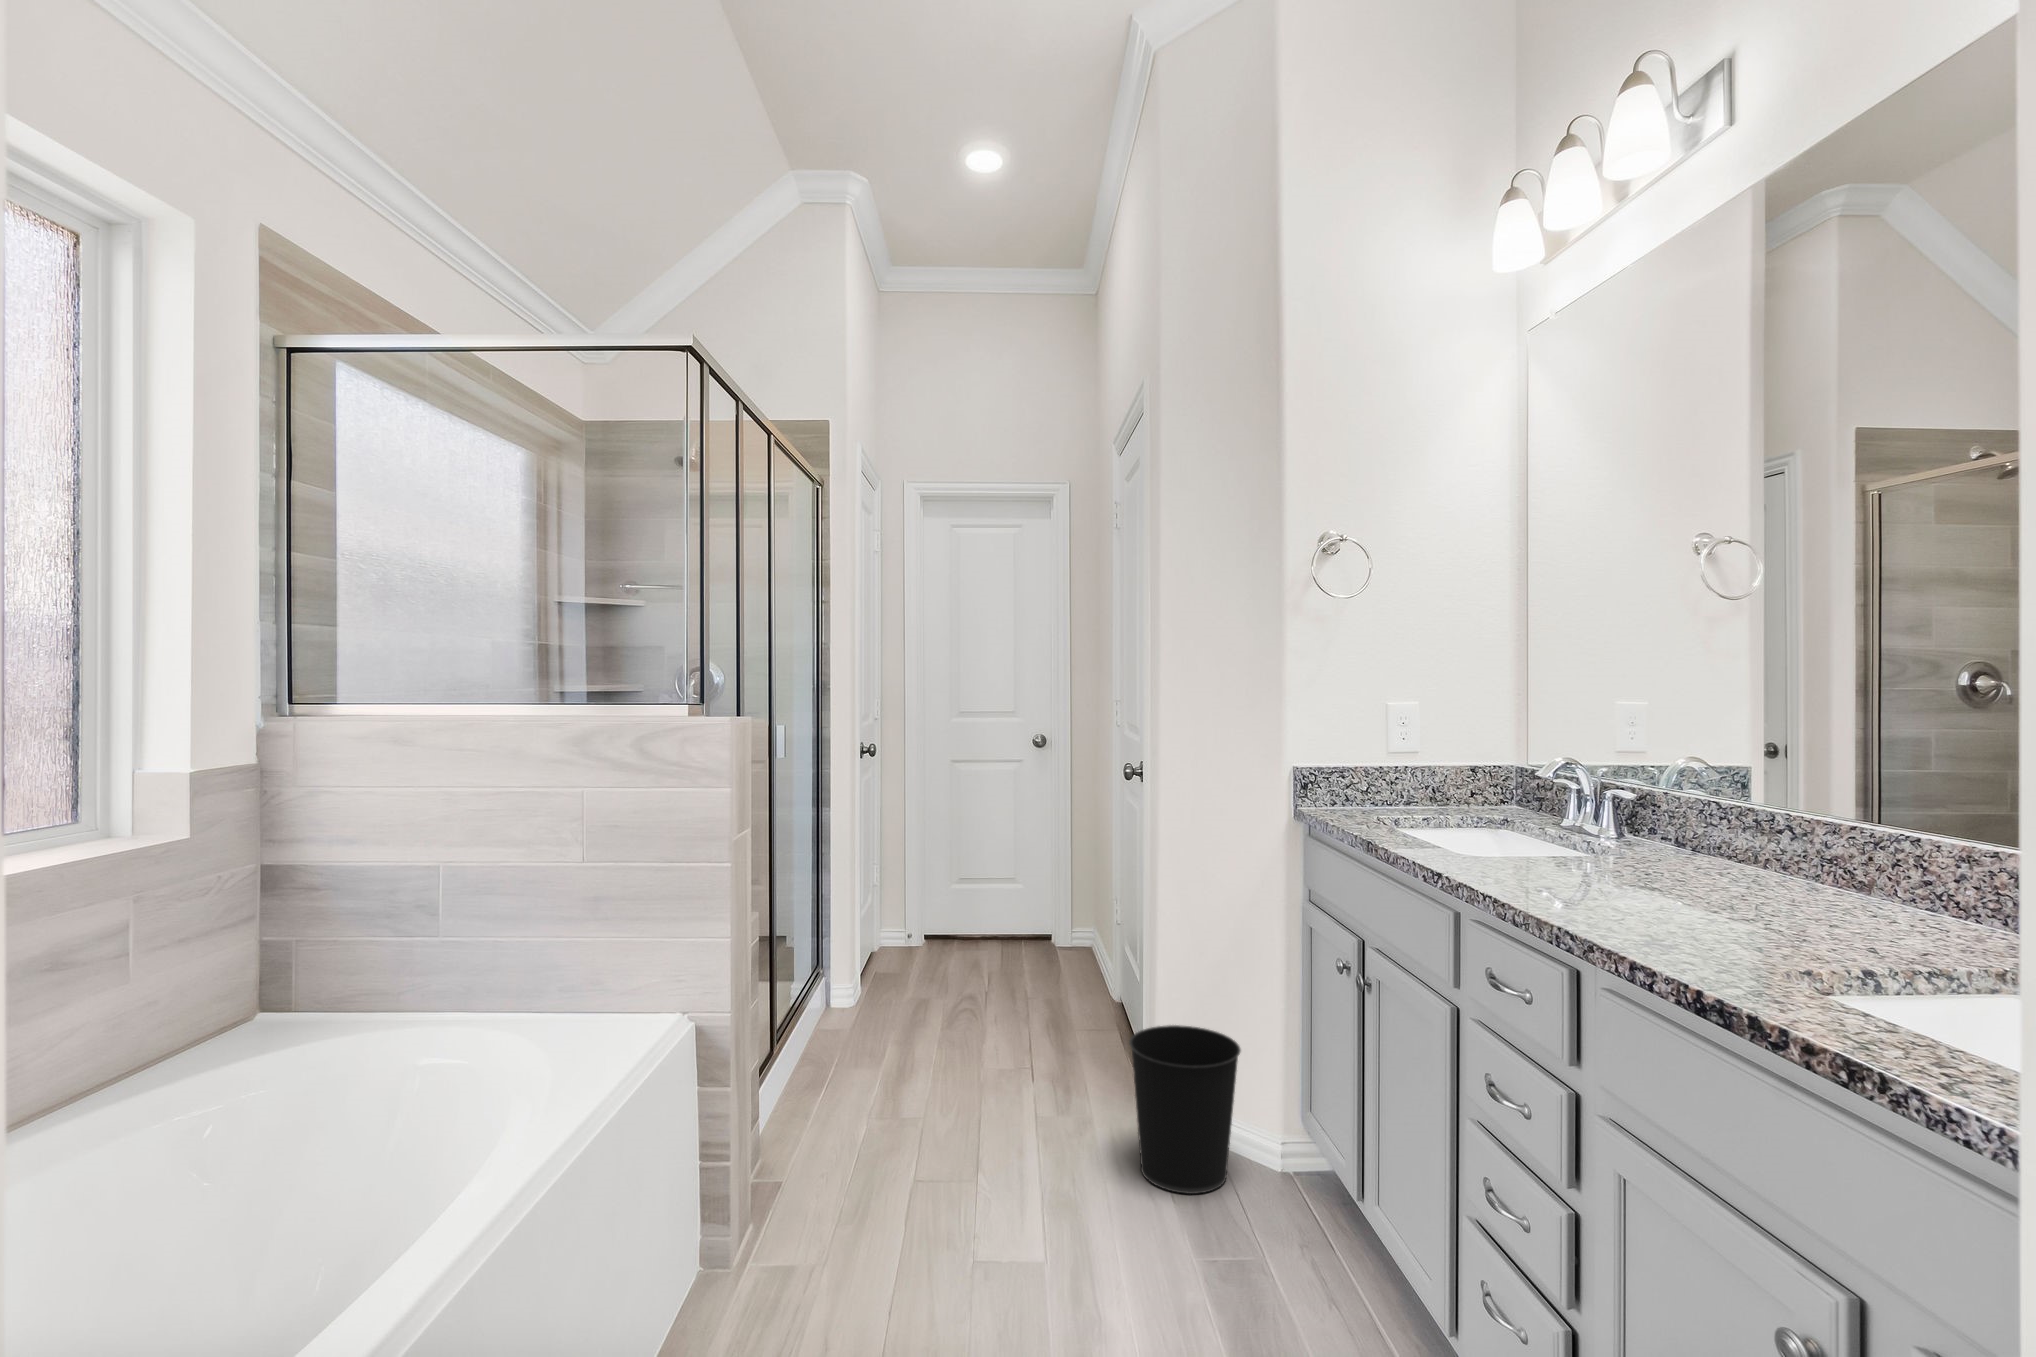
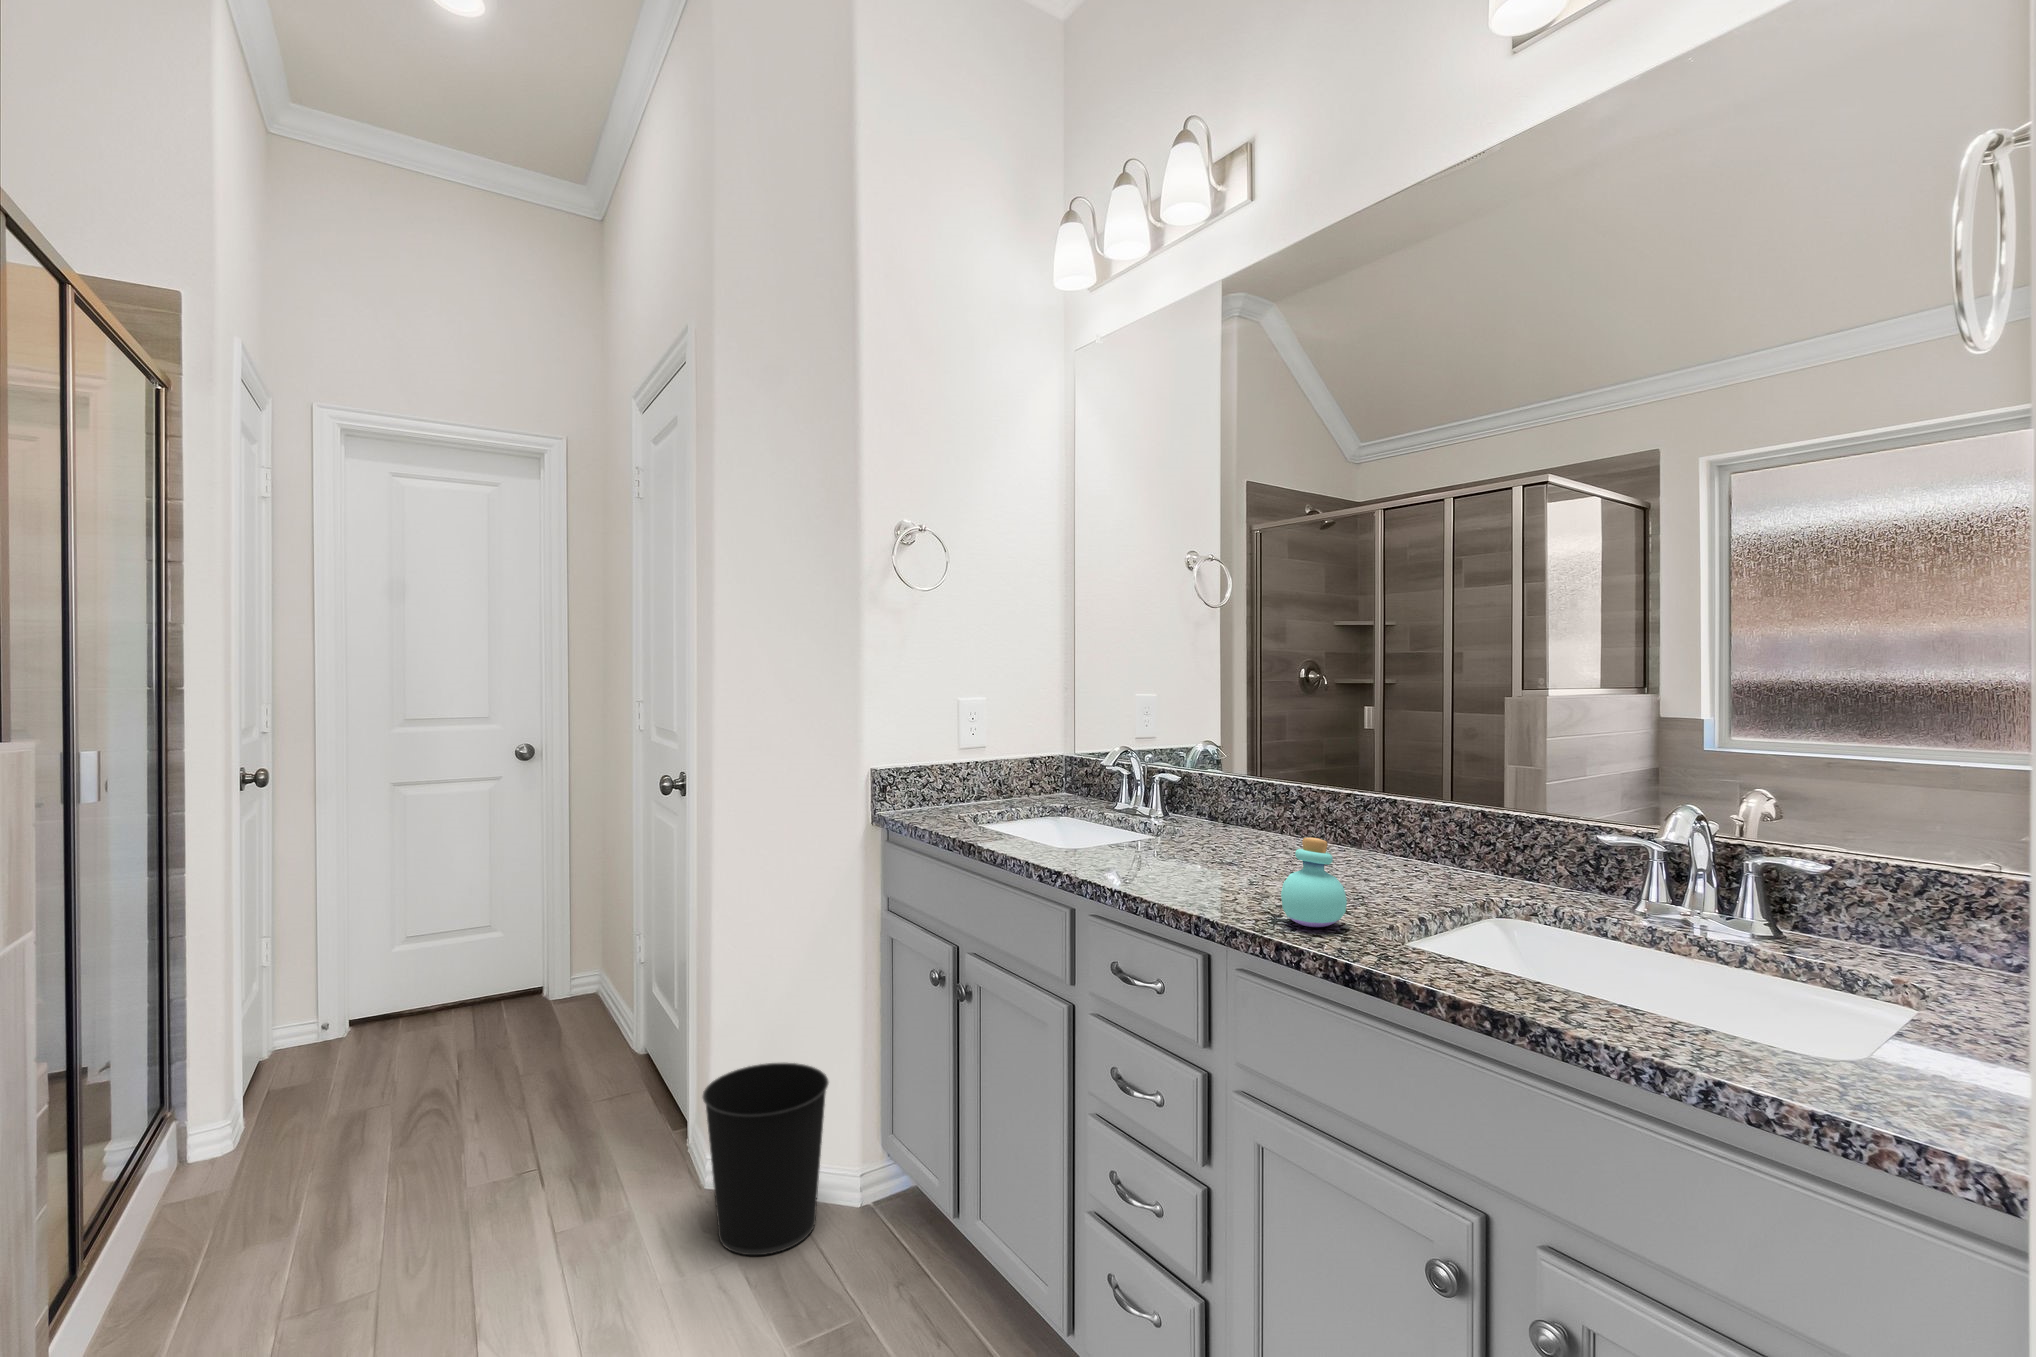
perfume bottle: none [1654,854,1742,956] -> present [1281,838,1347,927]

